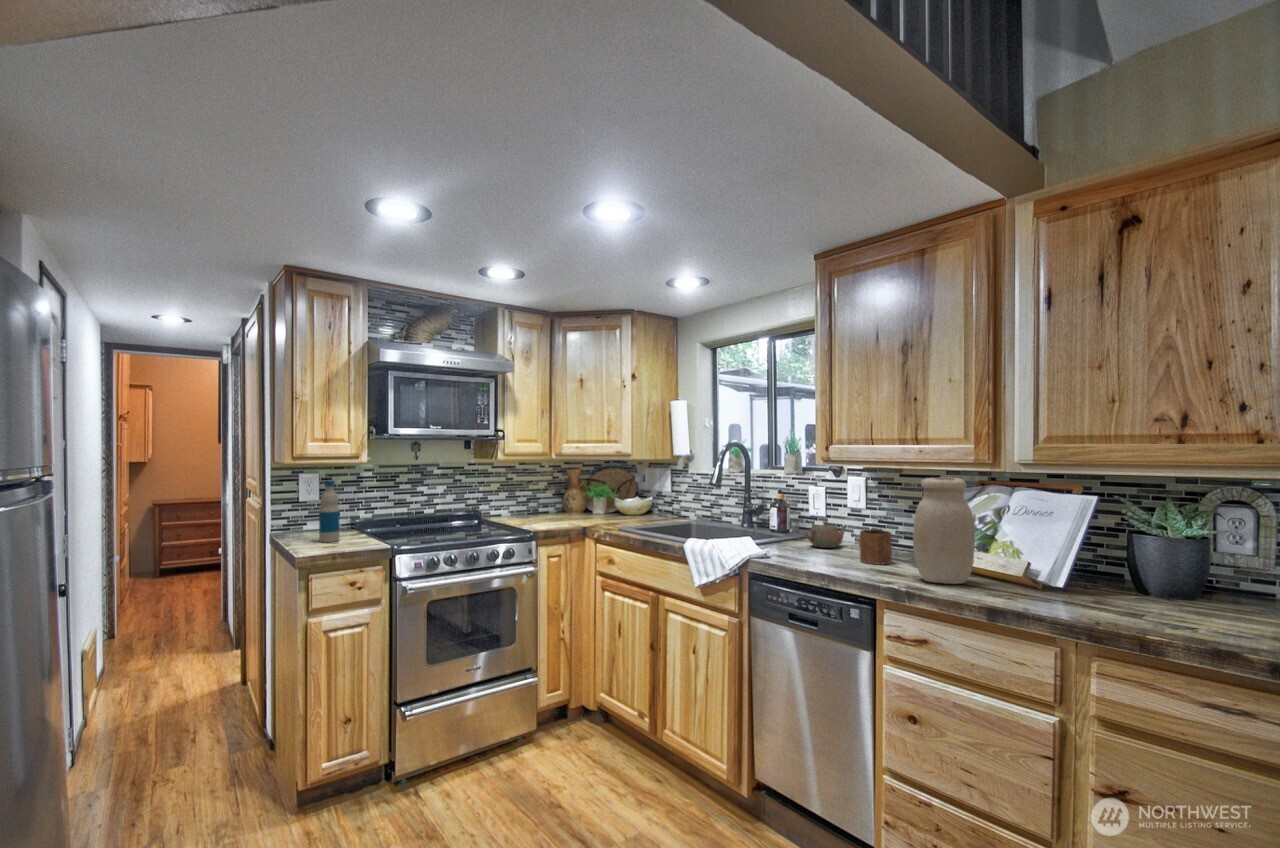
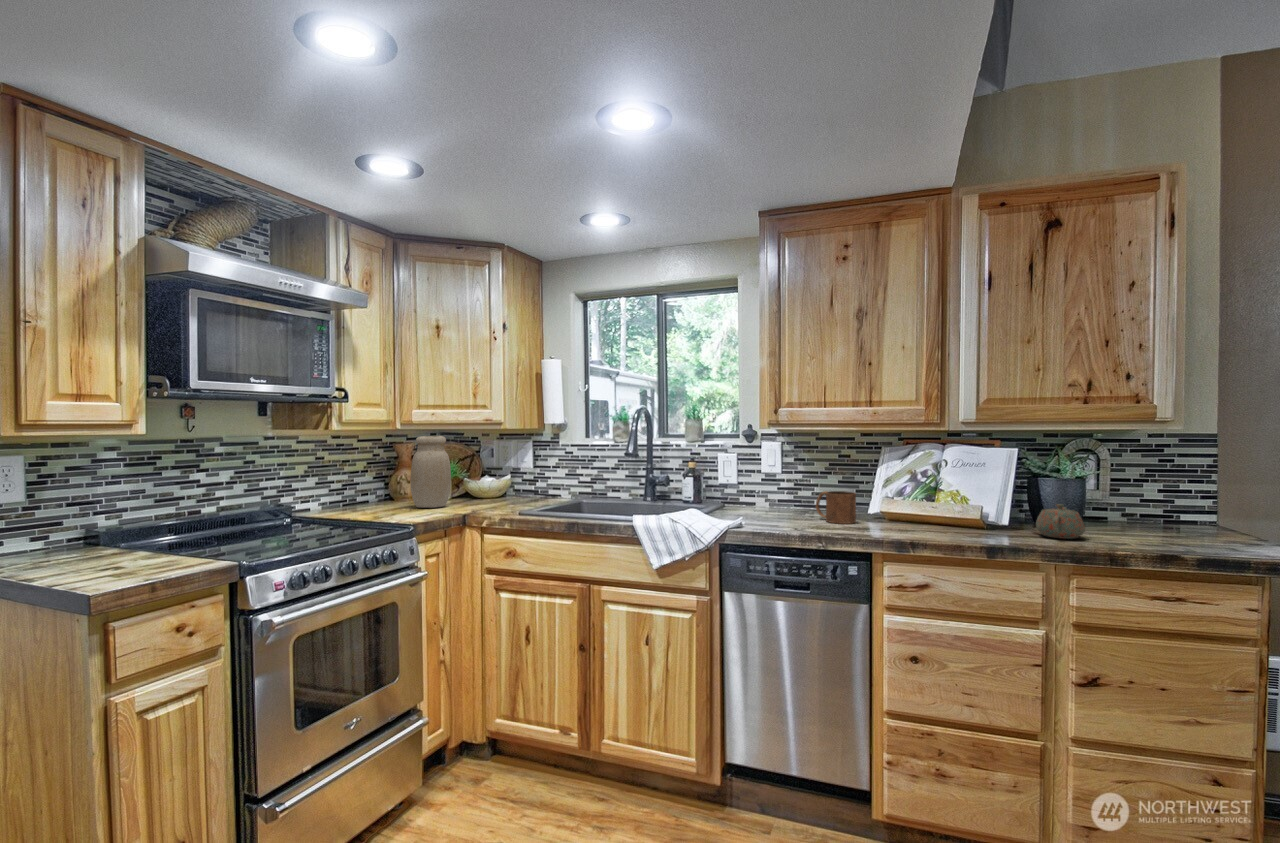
jar: present [913,477,975,584] -> present [411,436,451,508]
bottle: present [319,481,340,542] -> none [76,464,116,568]
teapot: present [805,521,847,548] -> present [1036,504,1085,539]

